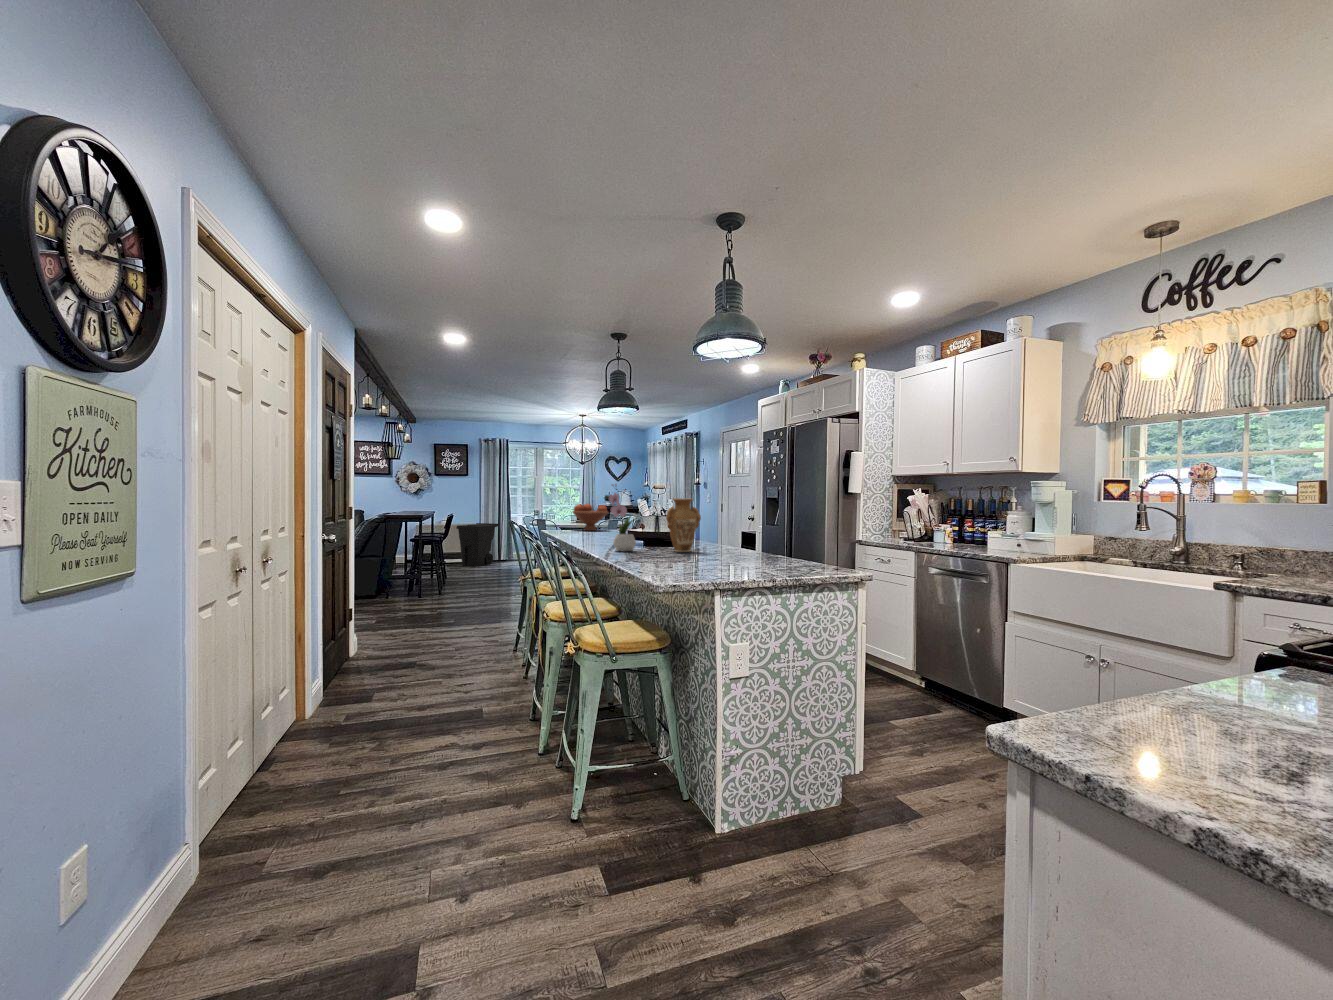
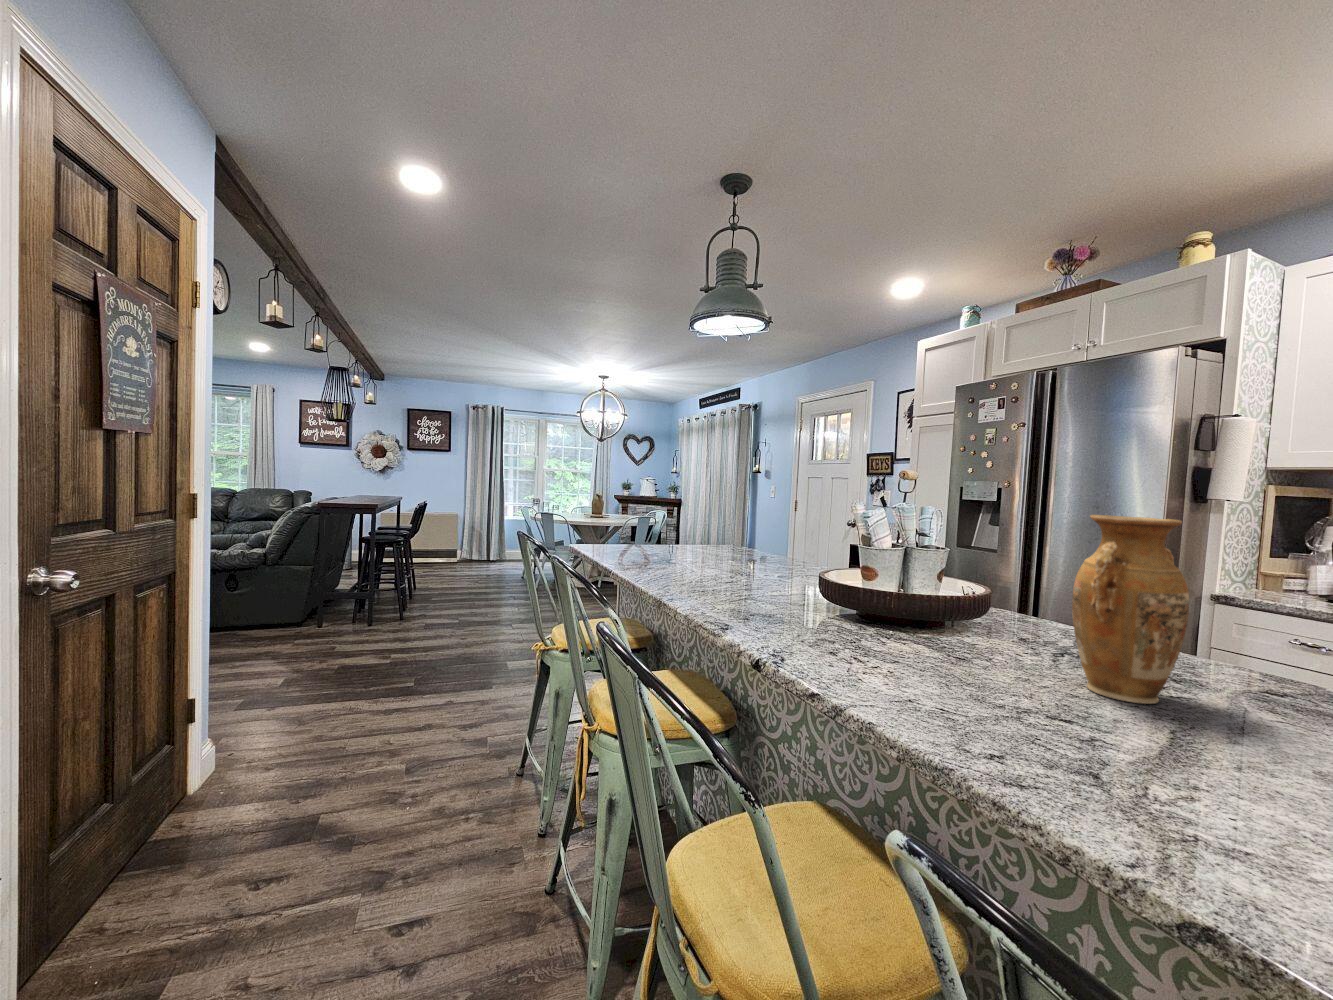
flower arrangement: present [609,484,636,552] -> none [910,458,1012,708]
fruit bowl: present [573,504,608,531] -> none [628,500,694,550]
trash can: present [456,523,499,566] -> none [433,512,489,569]

